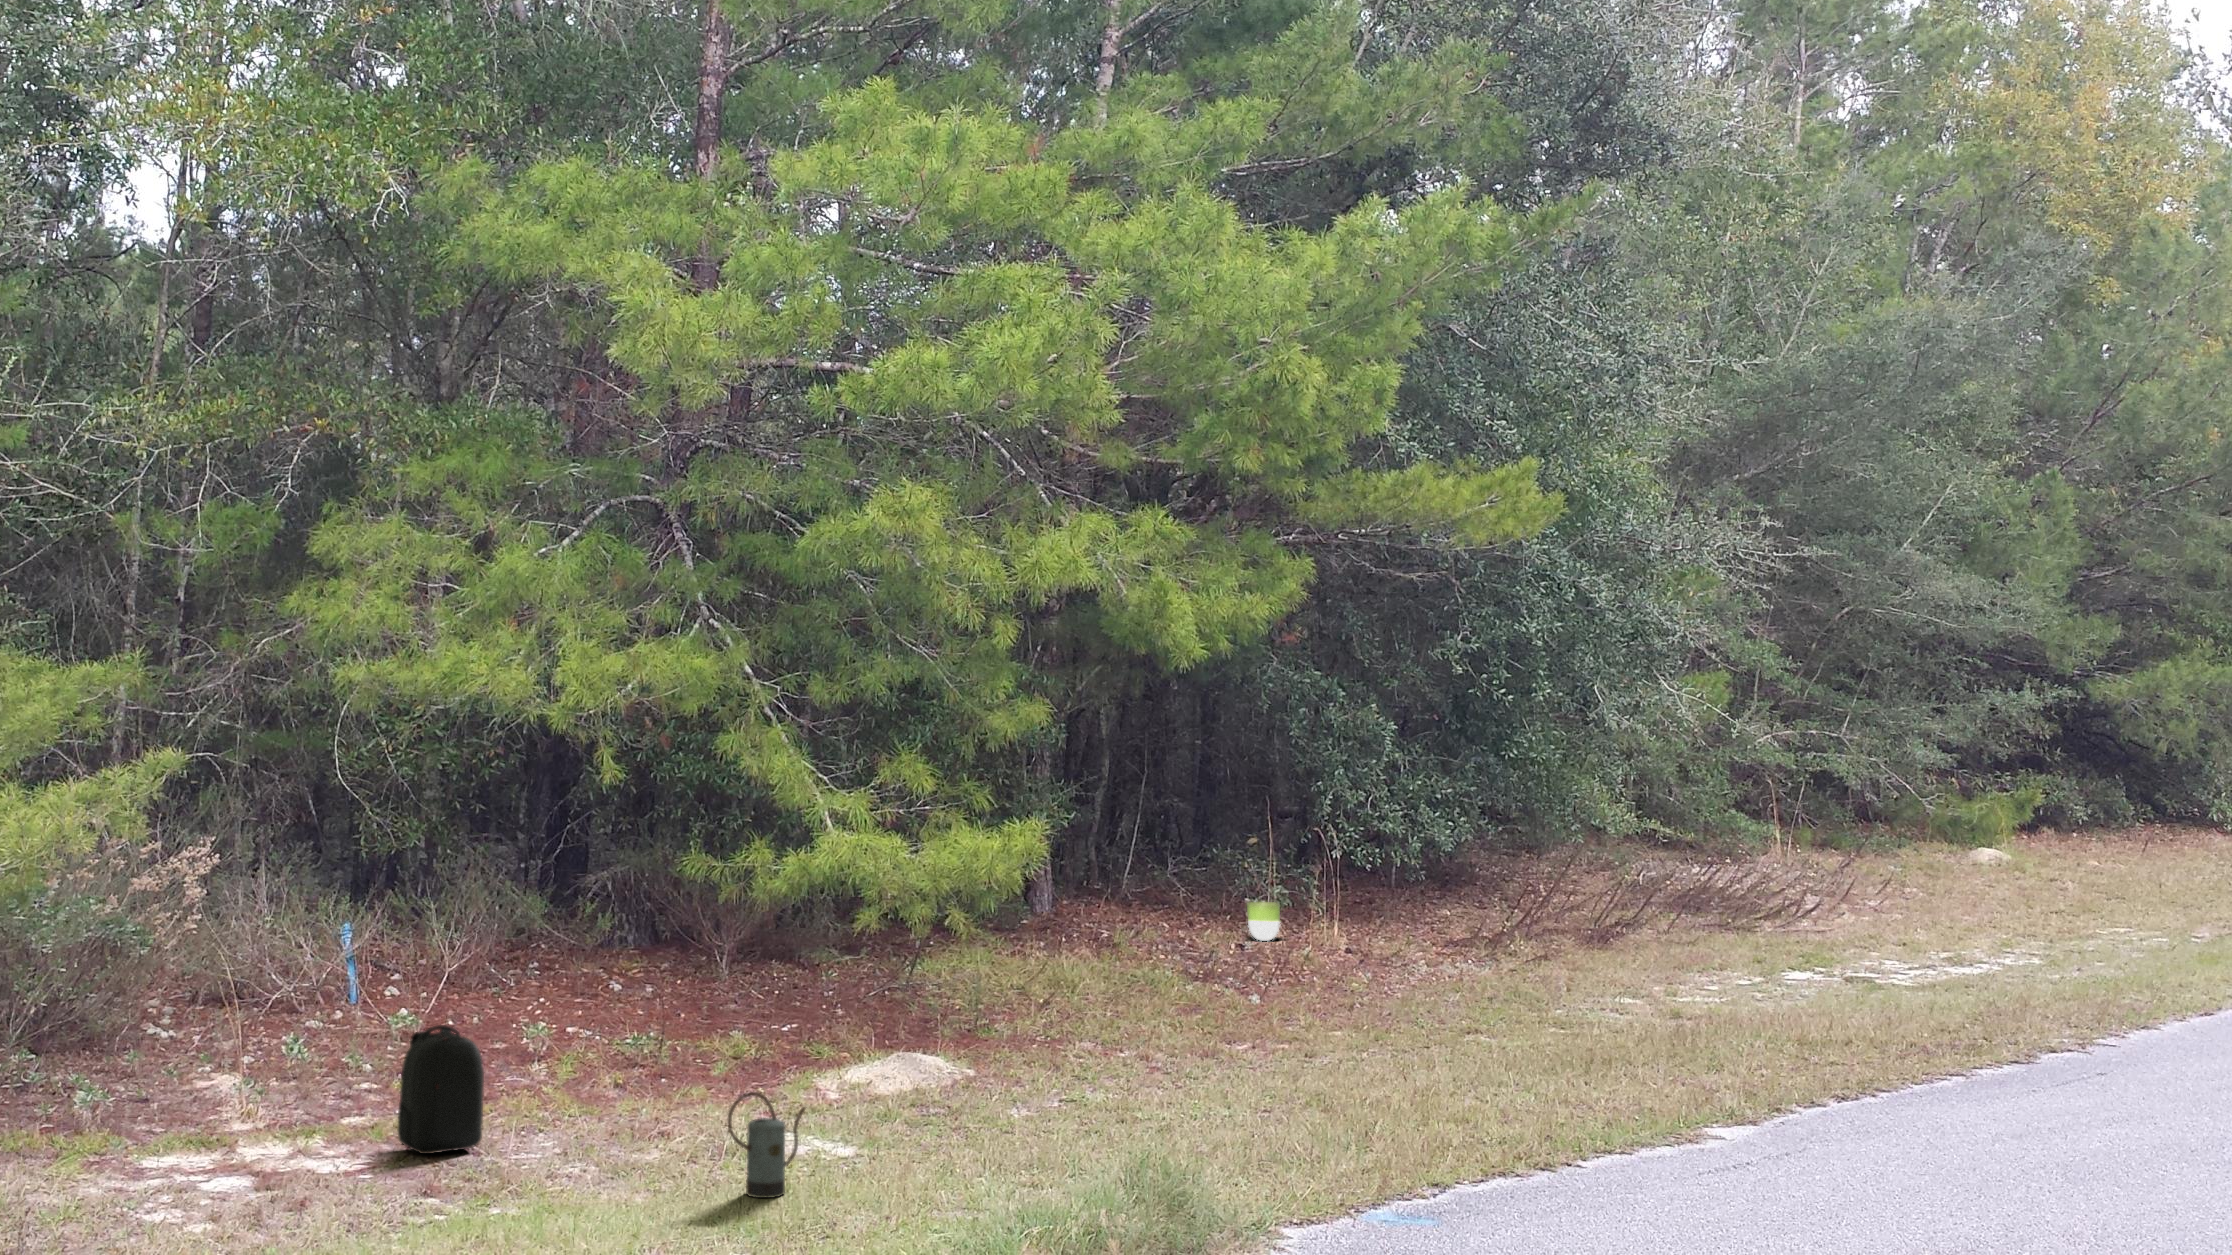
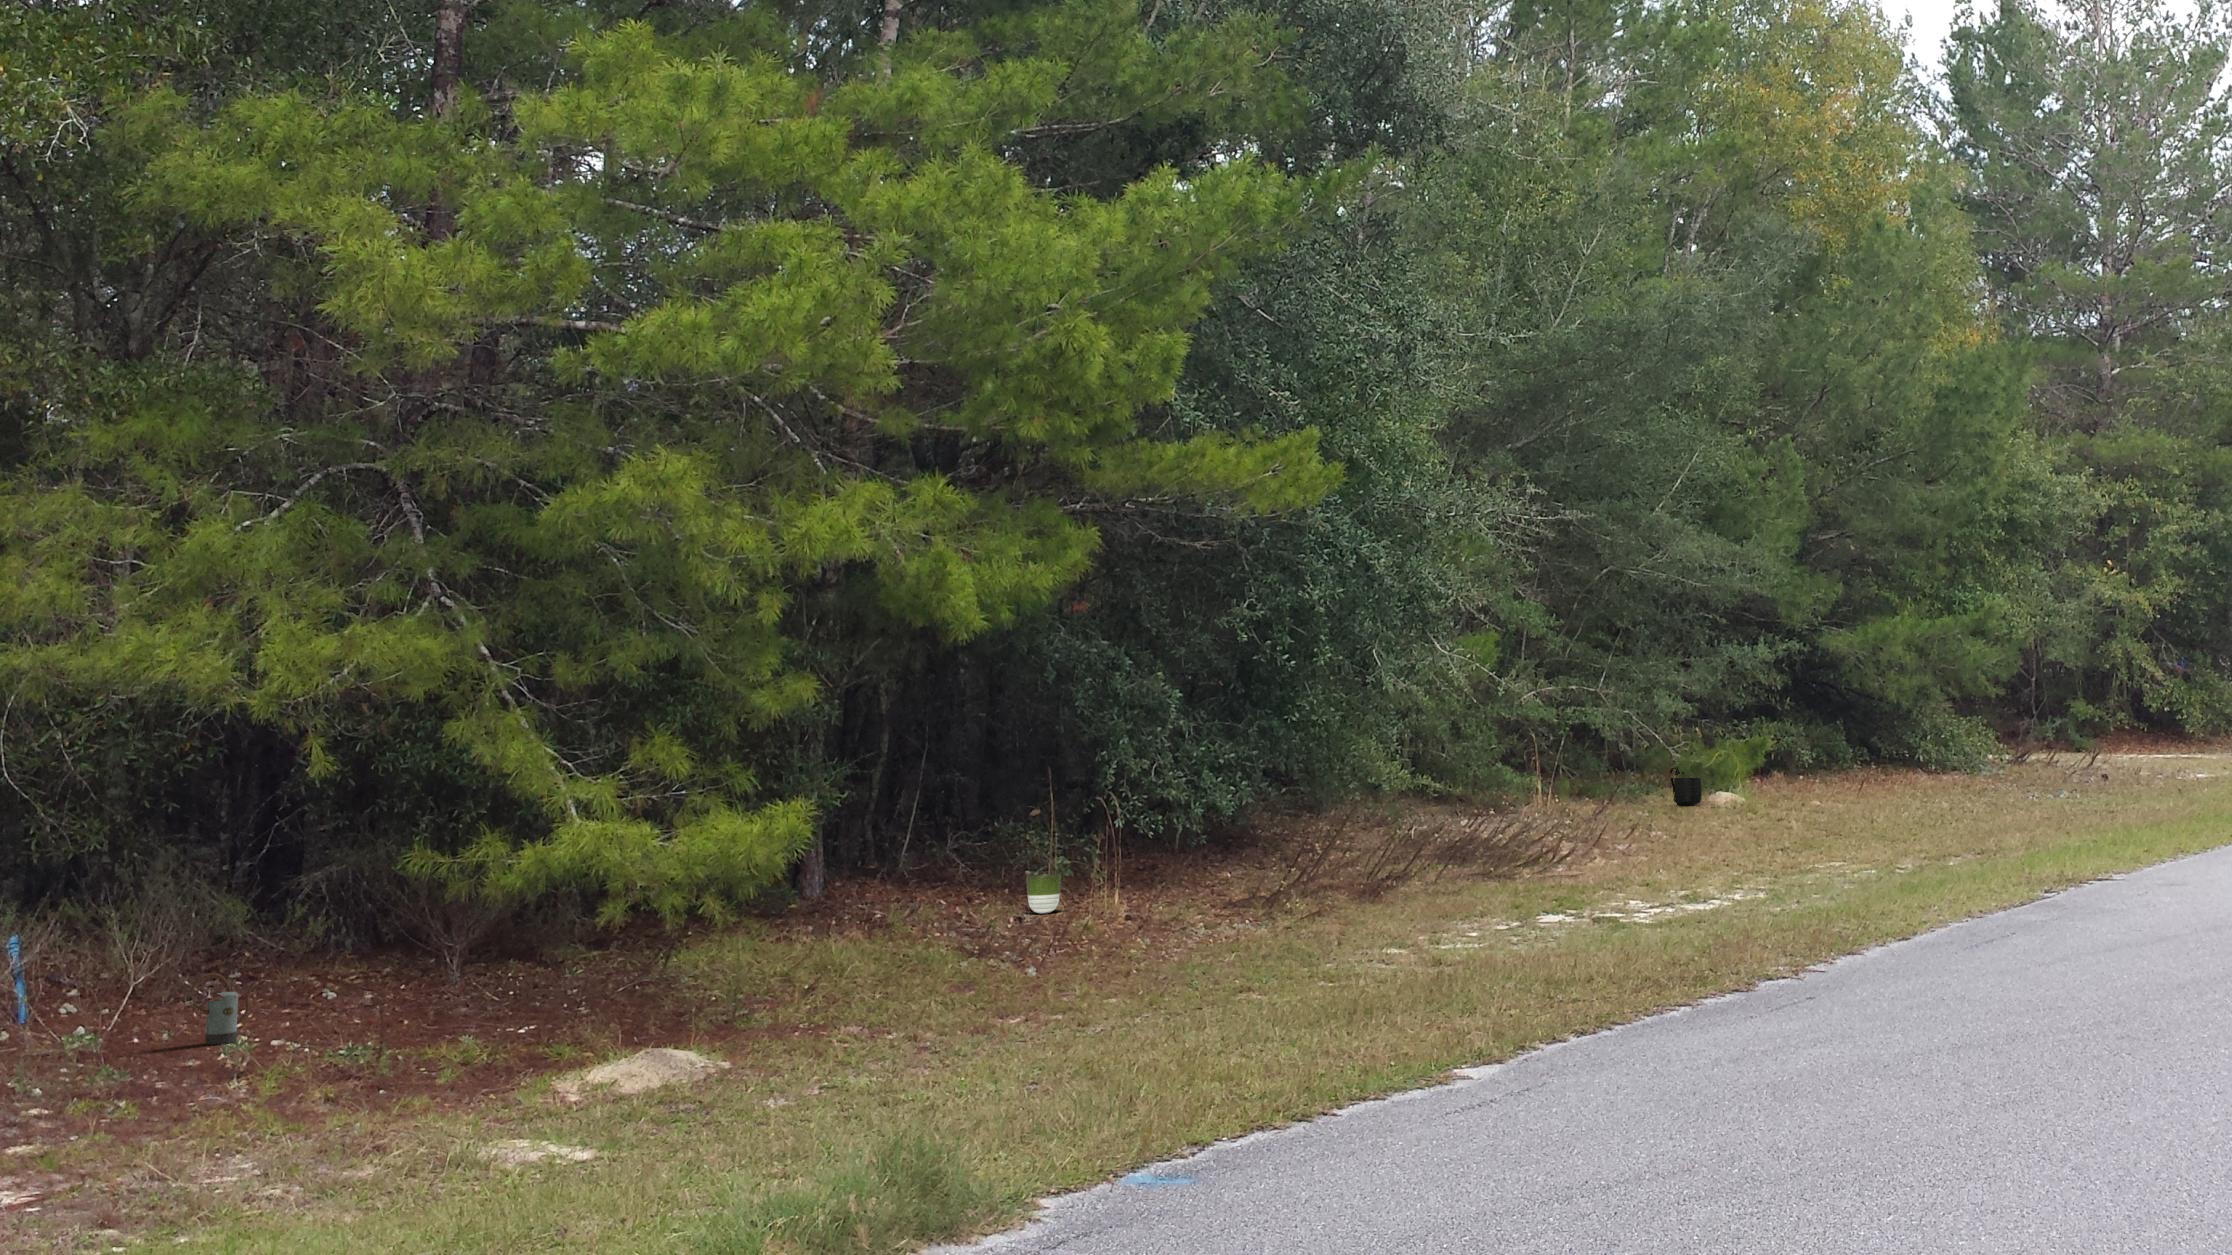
backpack: present [397,1025,484,1154] -> present [1670,767,1702,806]
watering can: present [728,1092,805,1198] -> present [190,973,256,1045]

